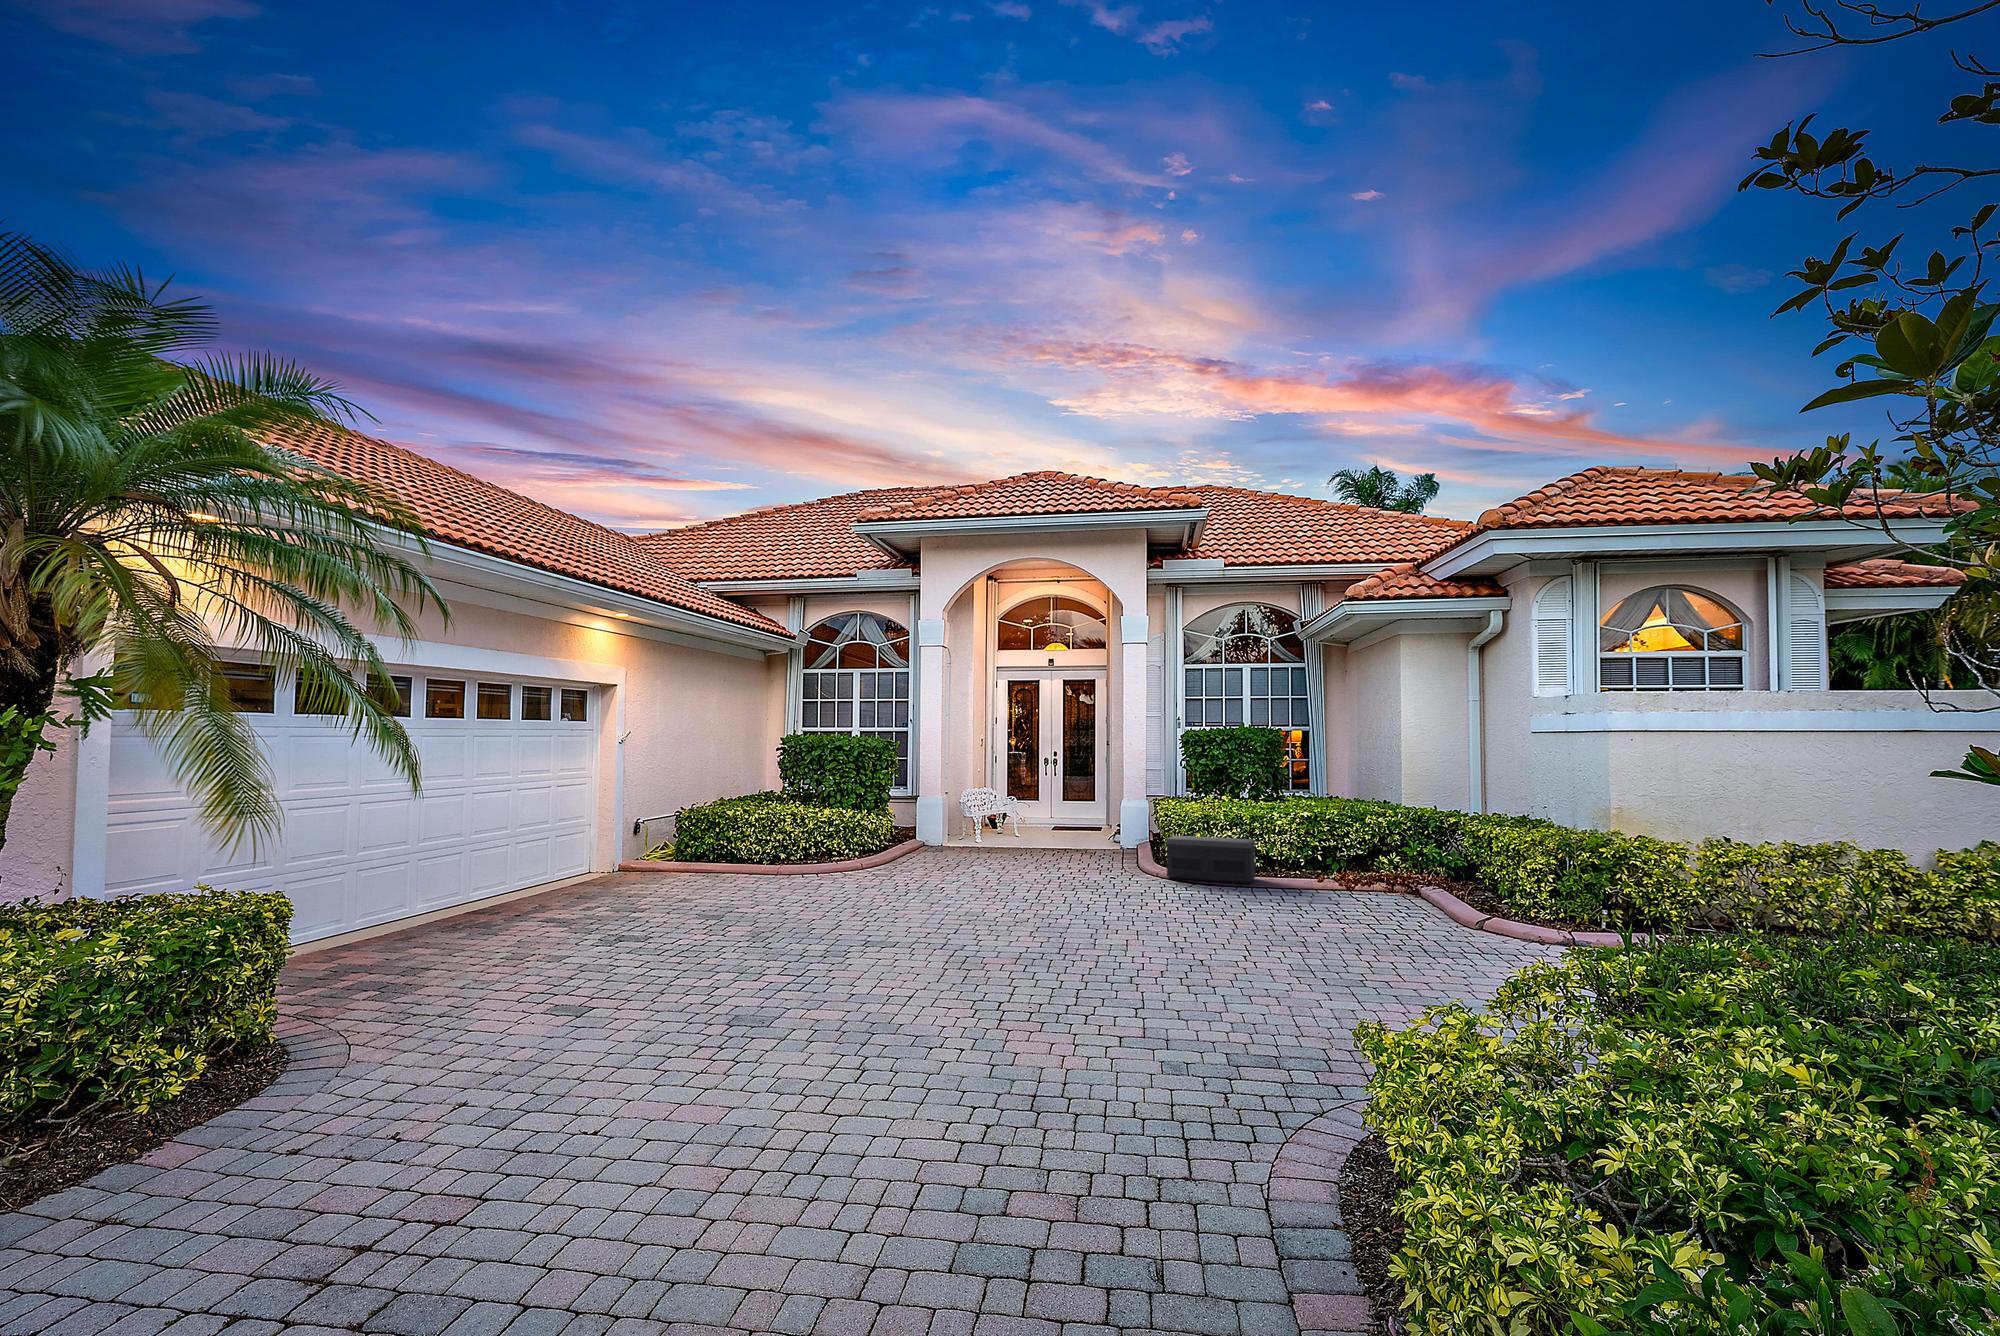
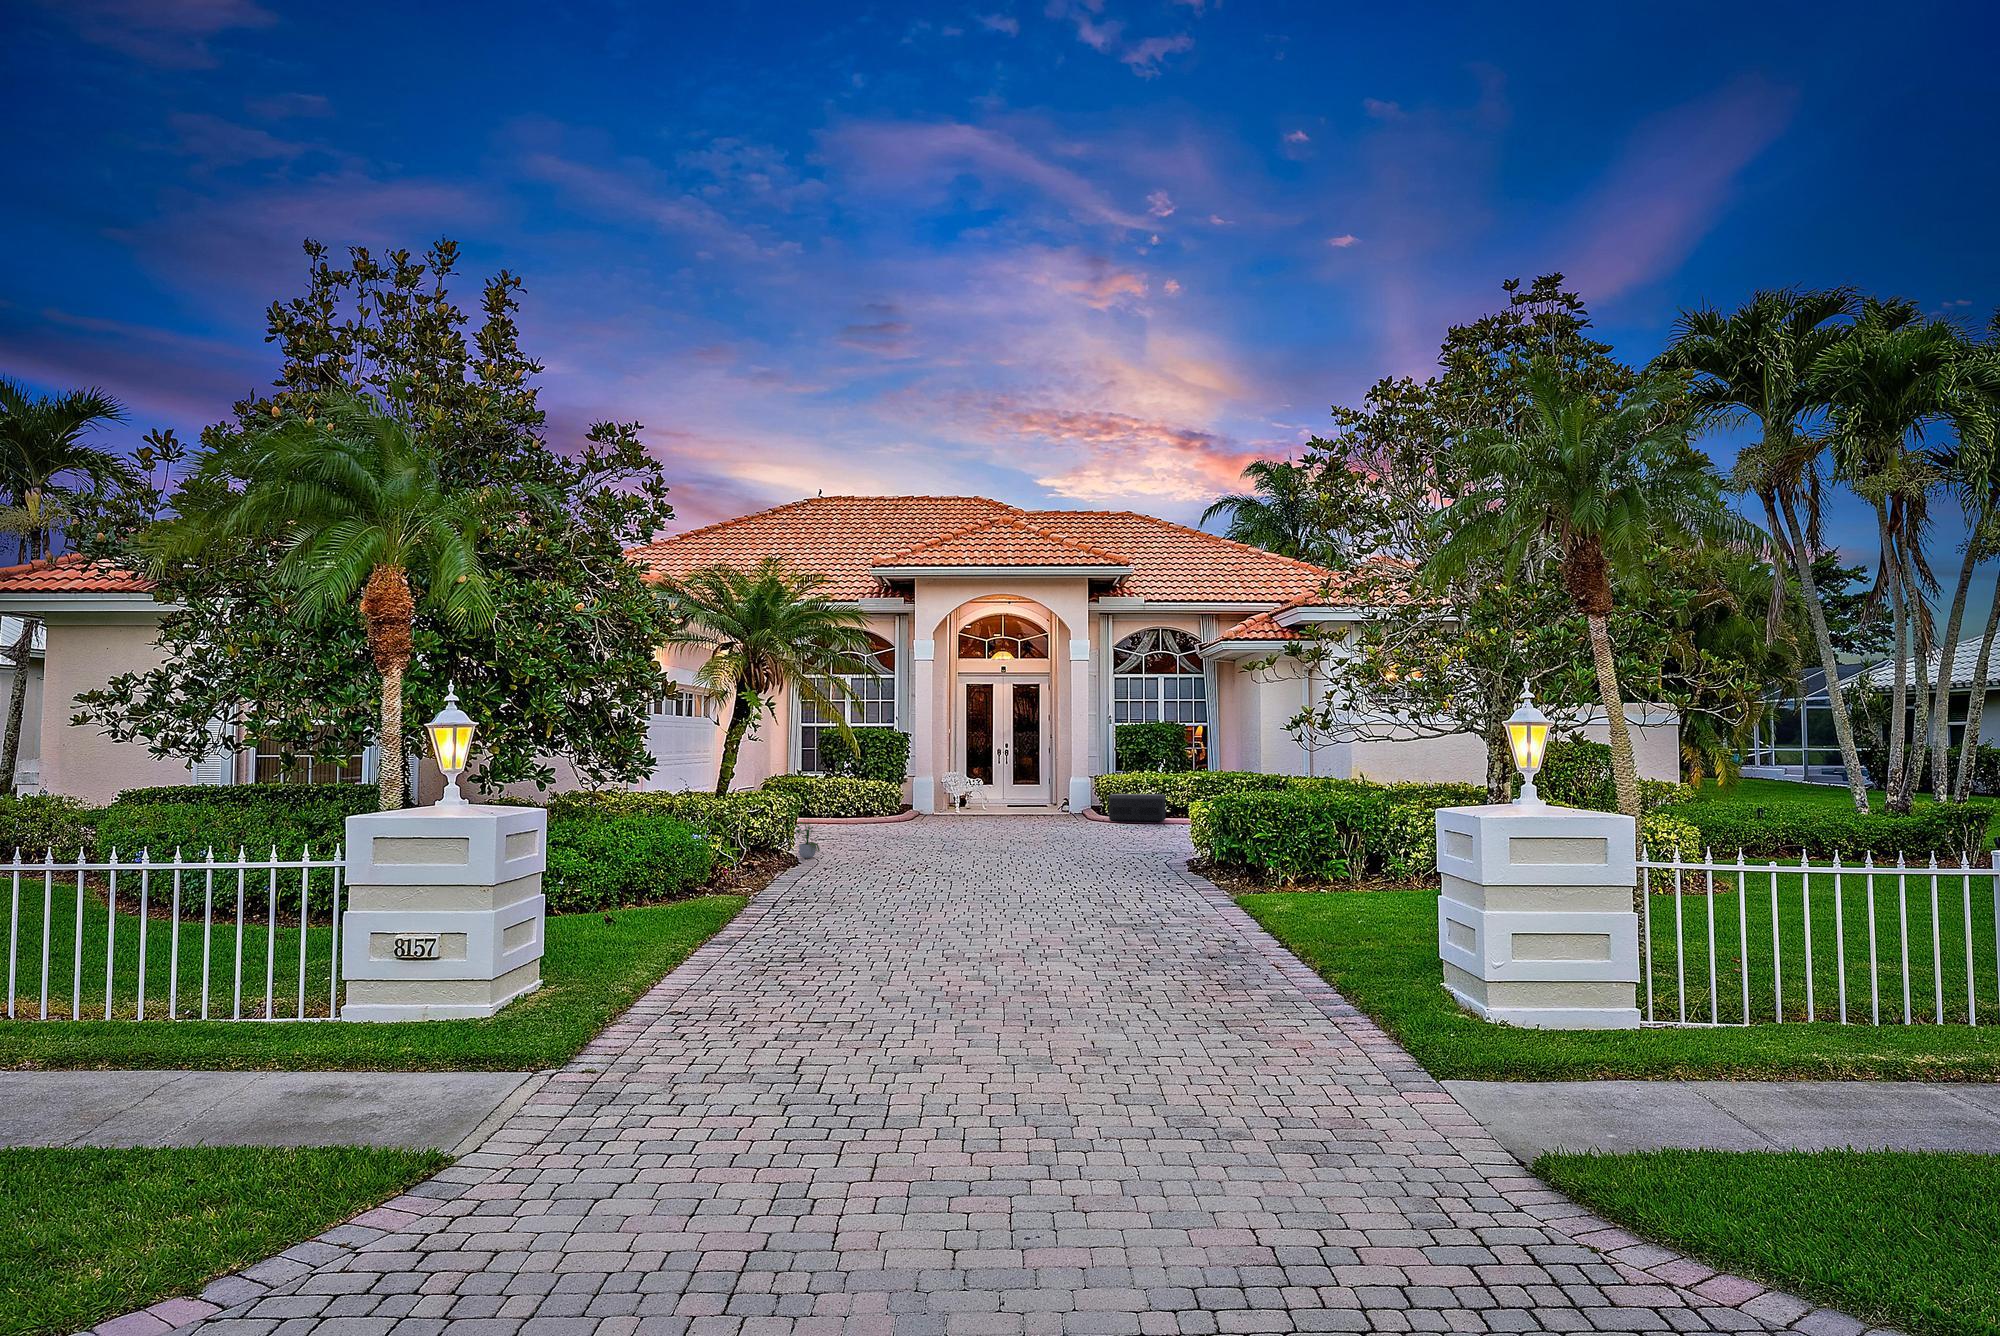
potted plant: none [497,908,564,1003] -> present [795,822,820,858]

